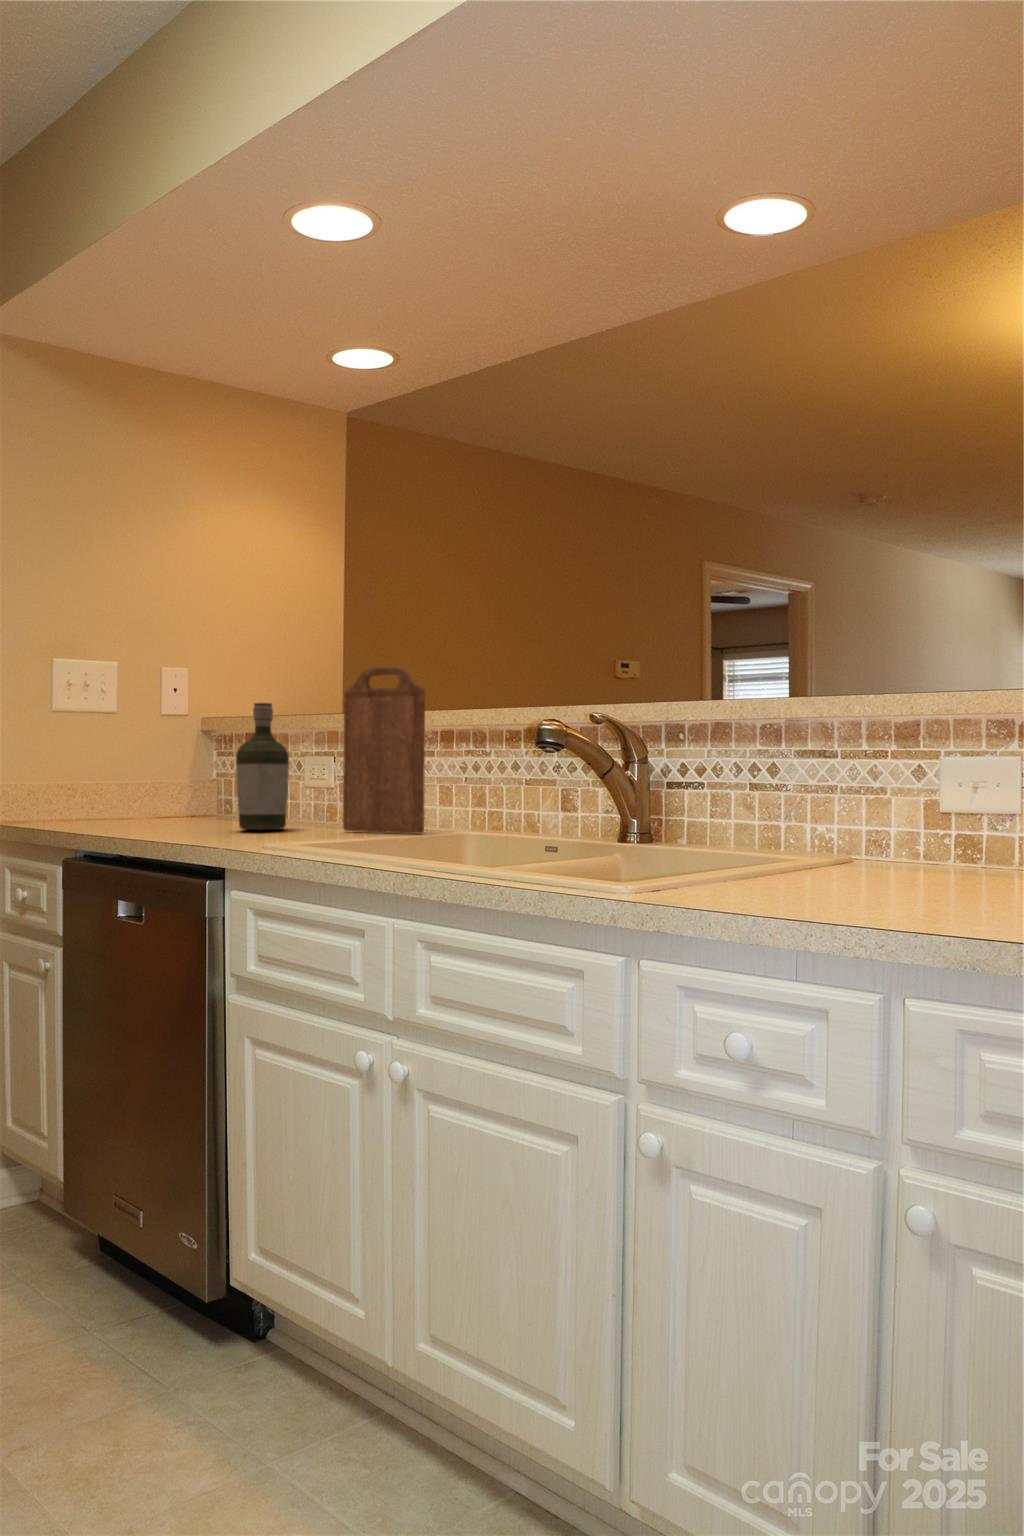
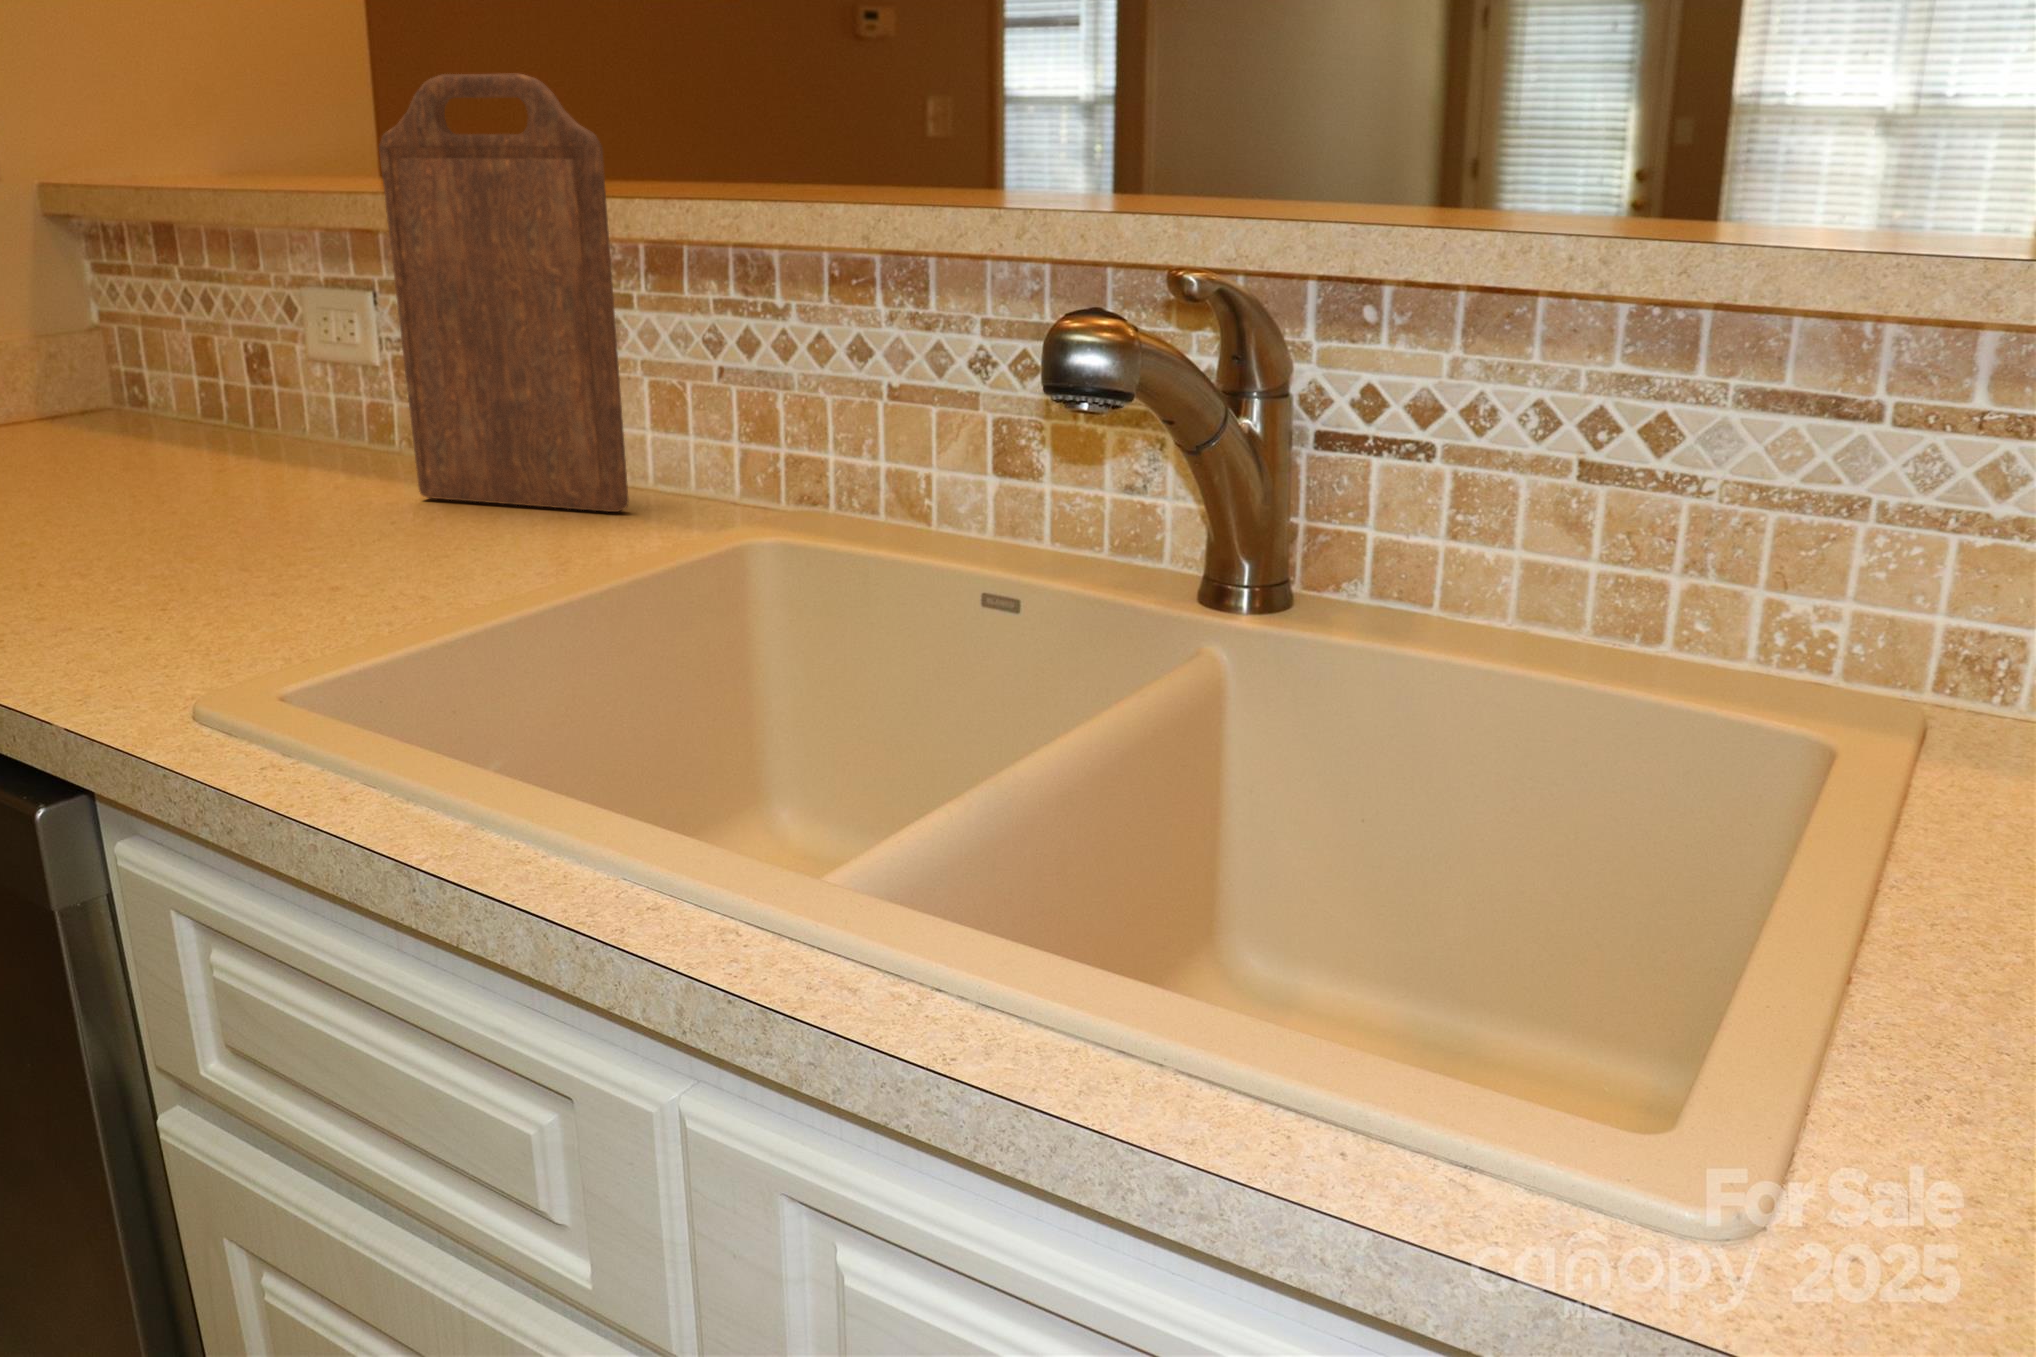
bottle: present [236,703,289,830] -> none [103,168,271,504]

